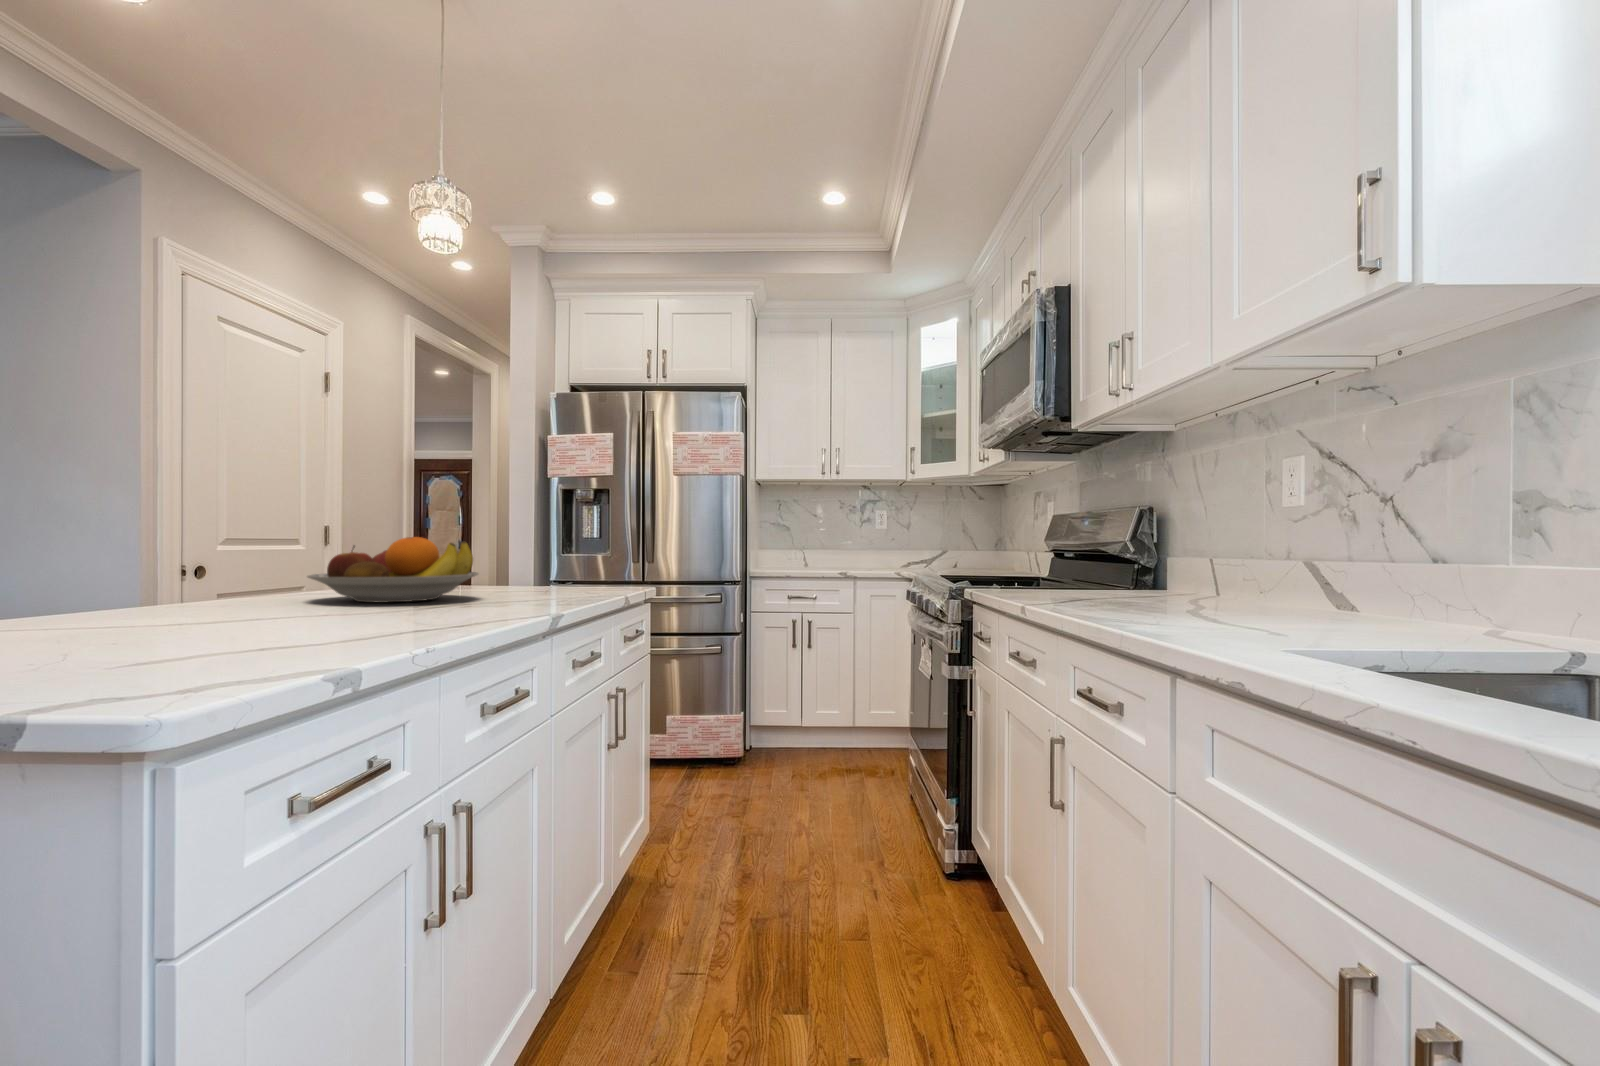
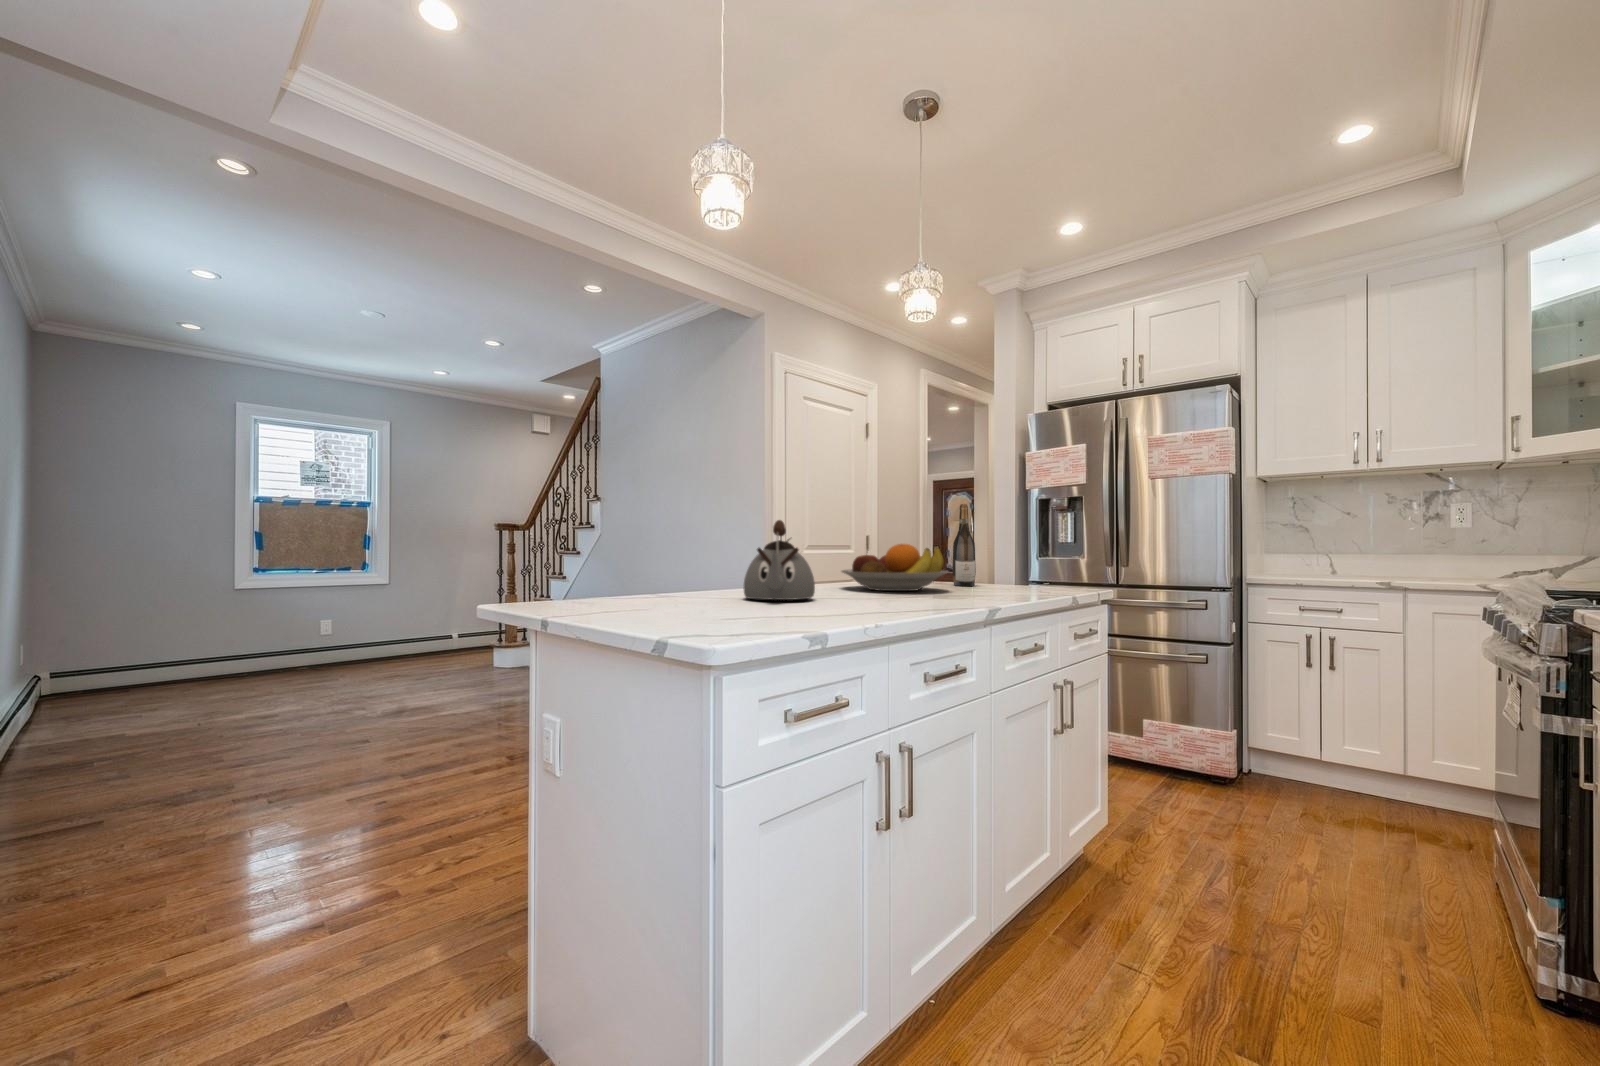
wine bottle: none [476,489,507,590] -> present [953,504,976,586]
kettle: none [106,494,269,631] -> present [744,520,815,600]

